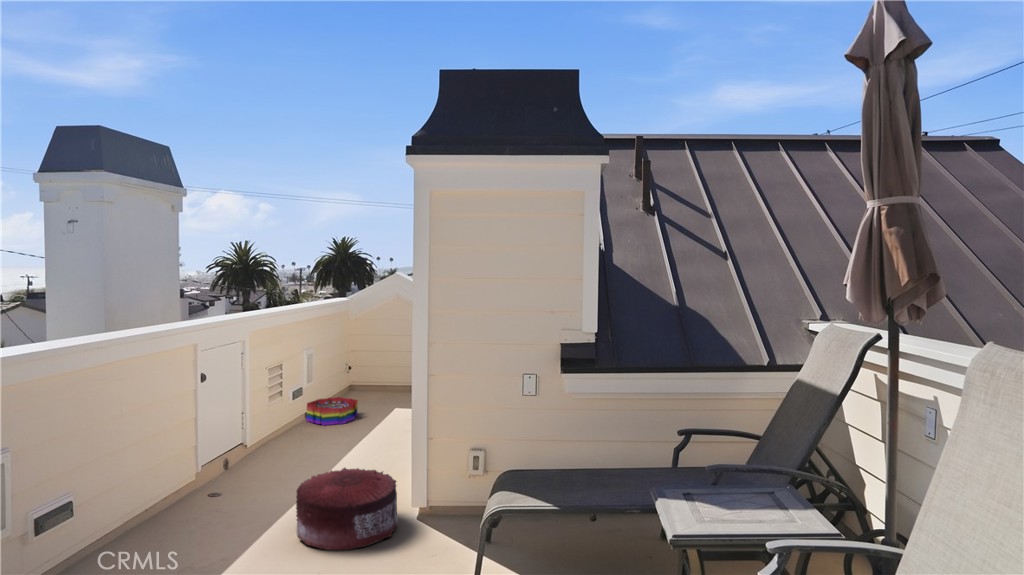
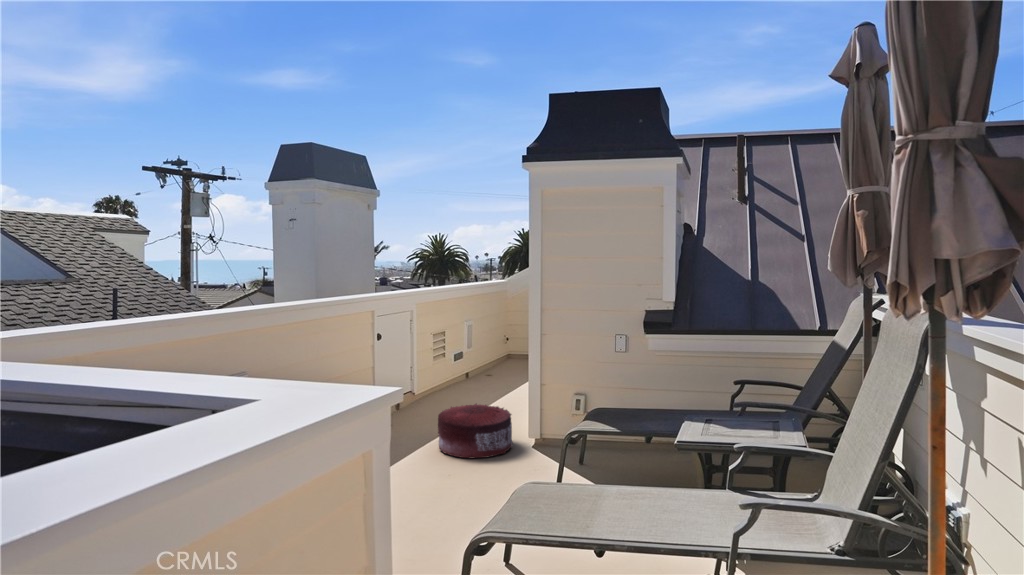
storage bin: present [306,397,357,425] -> none [467,362,508,384]

